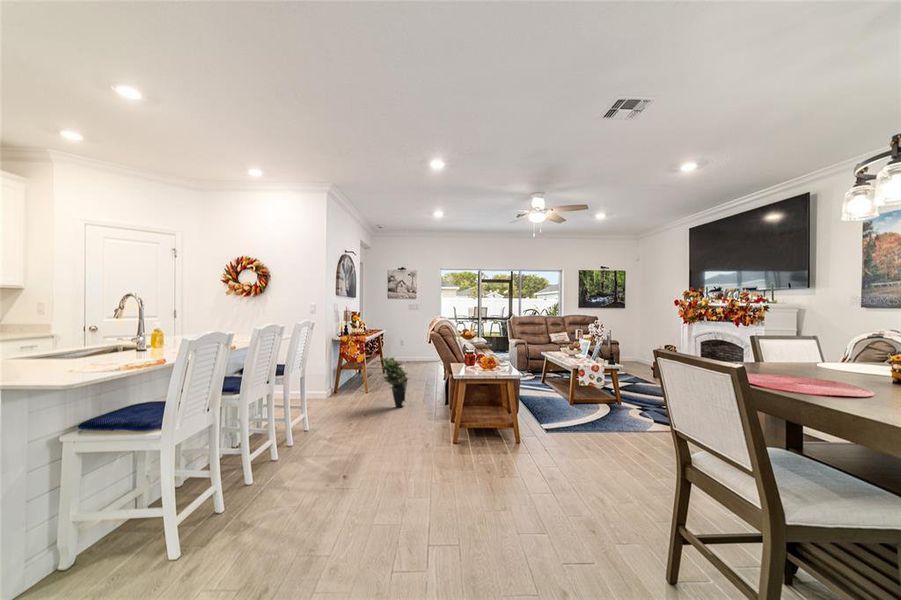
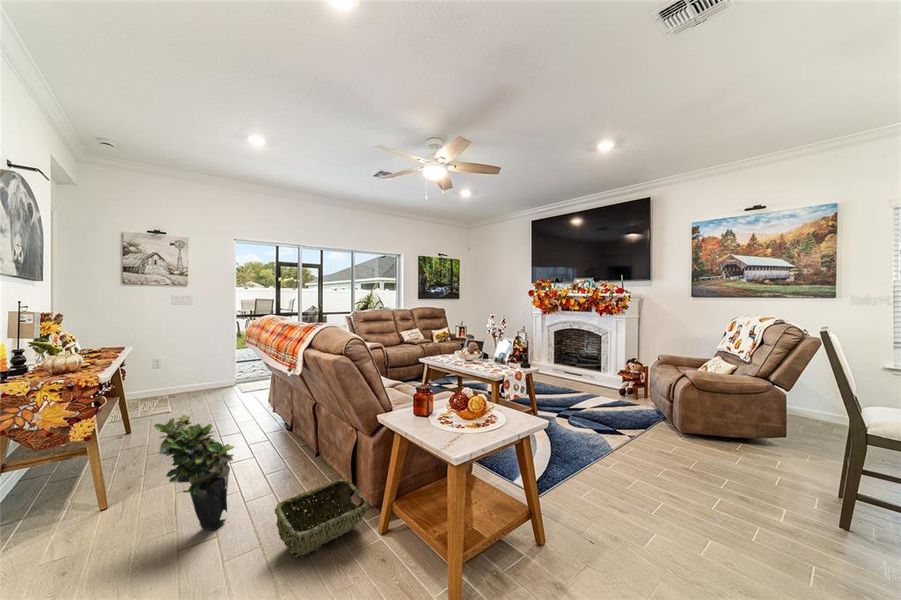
woven basket: none [416,397,456,421] -> present [275,479,369,557]

